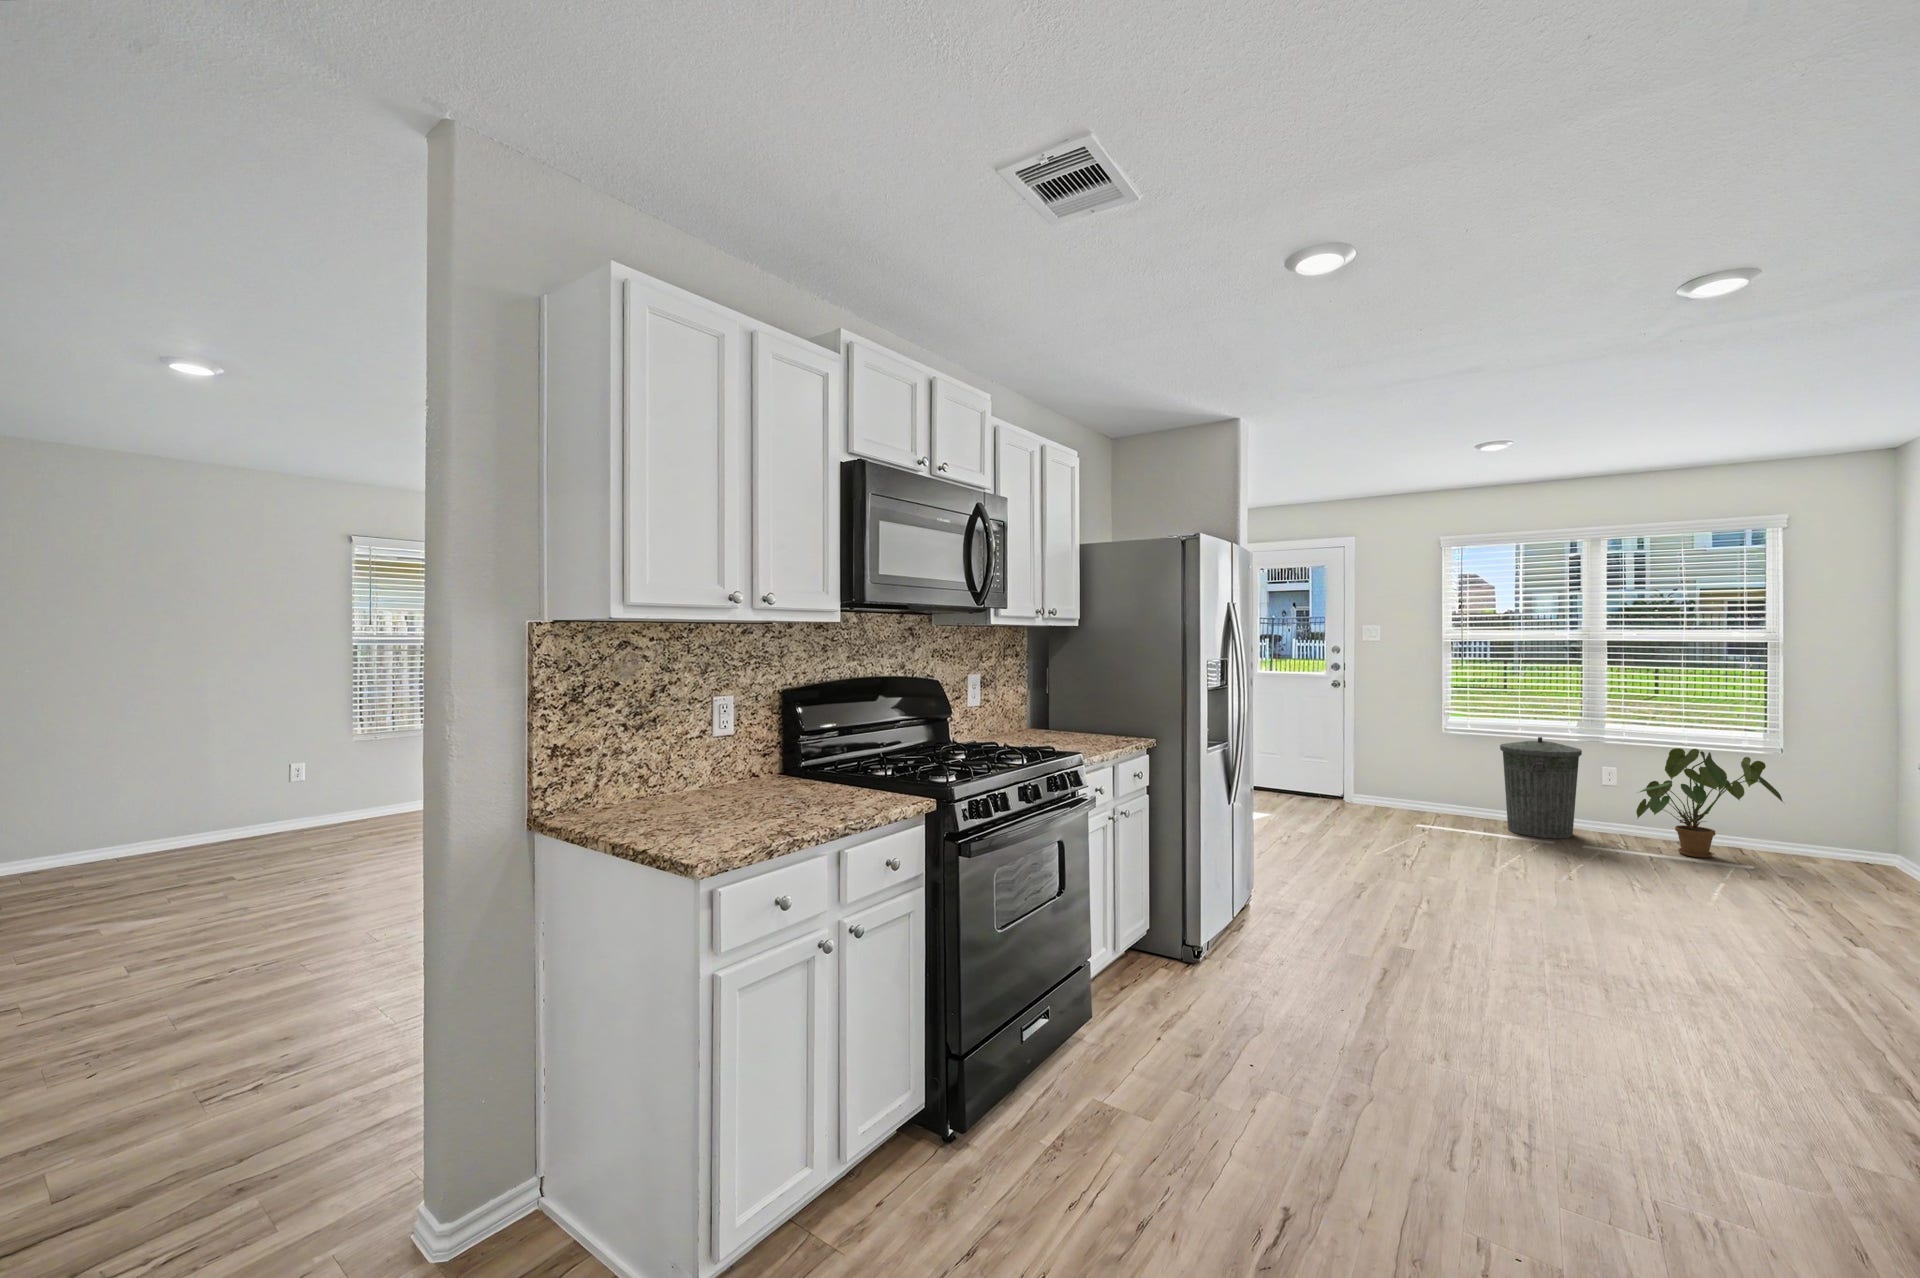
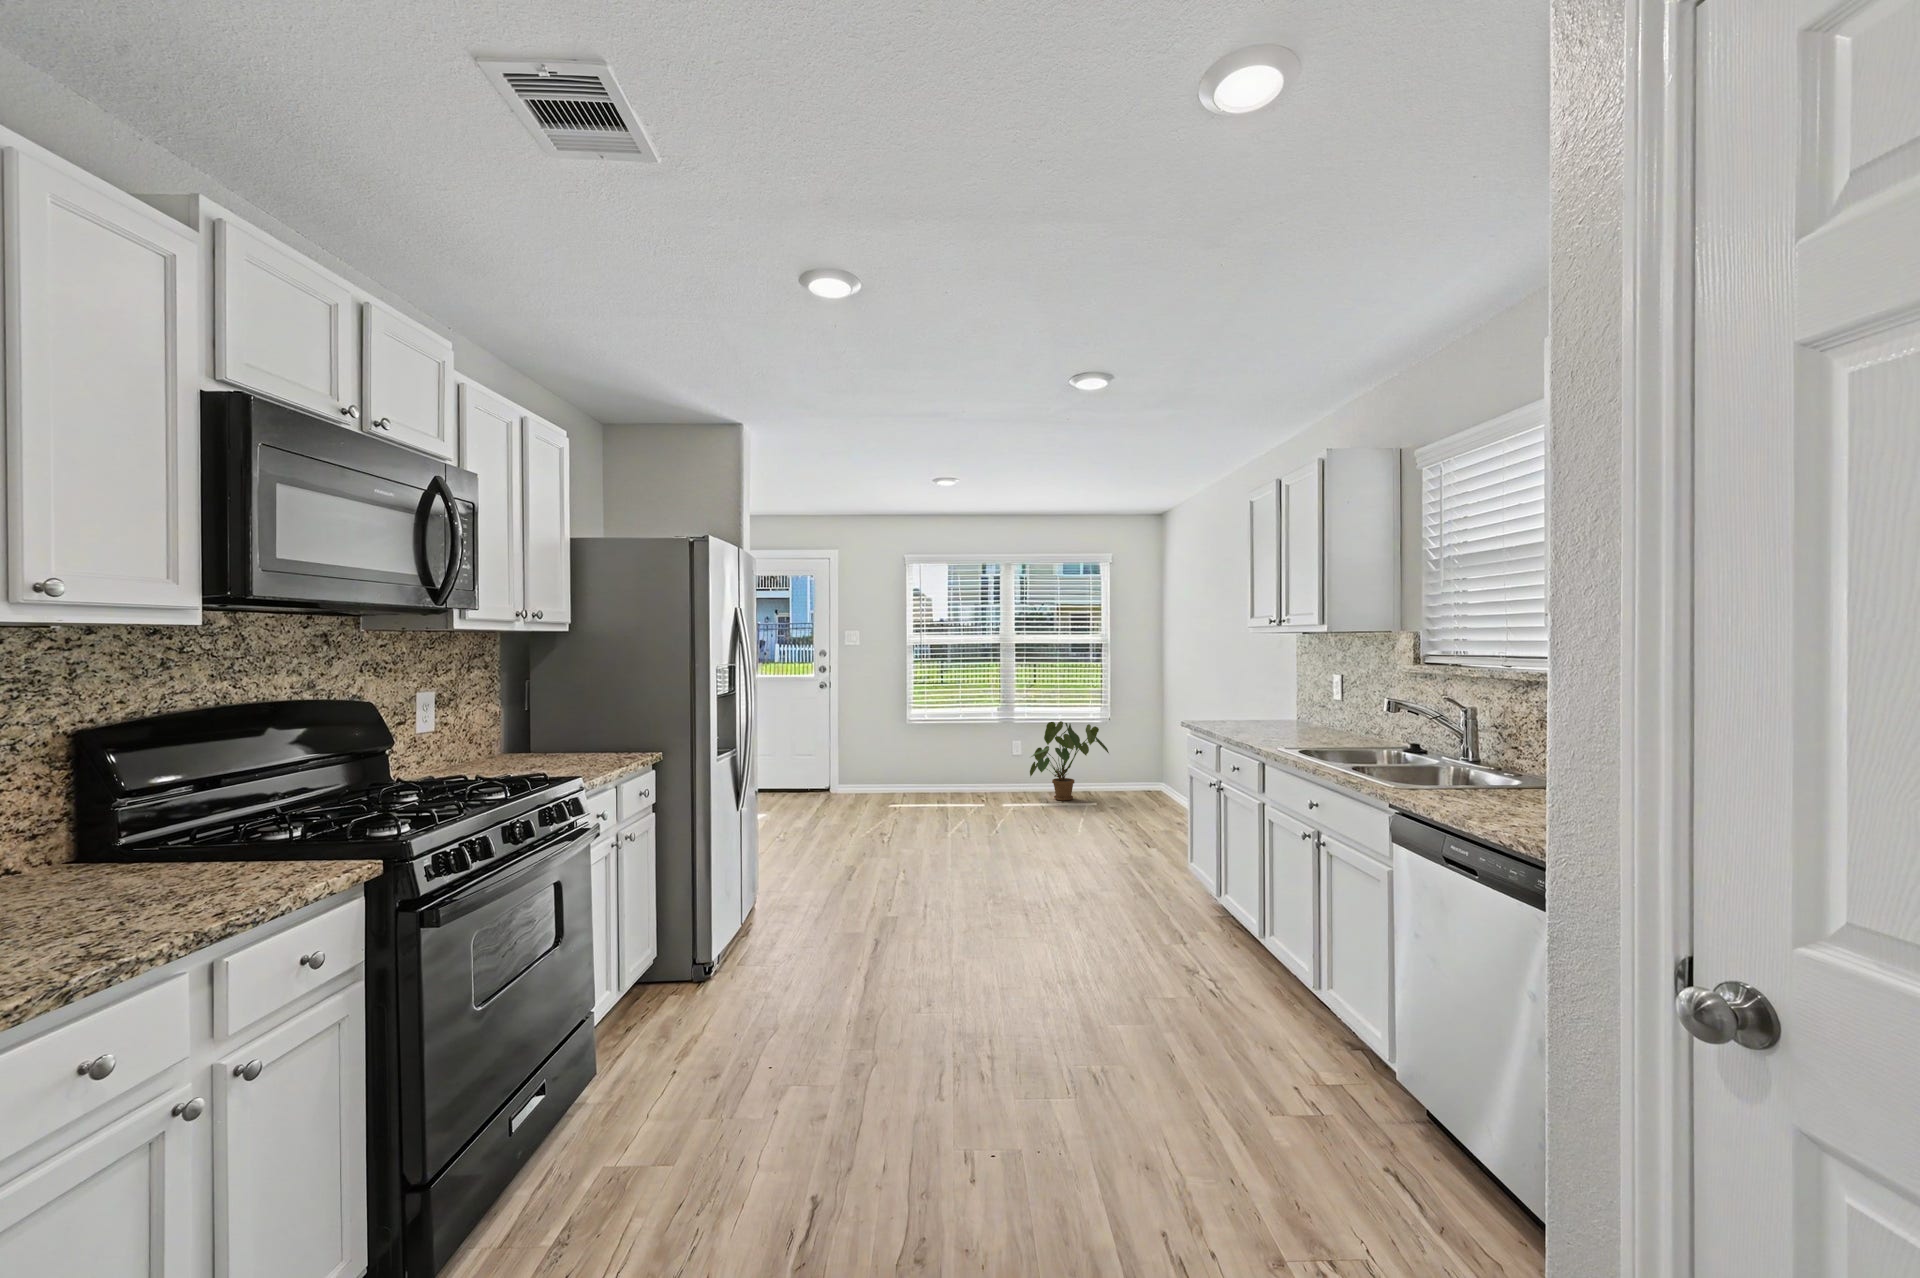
trash can: present [1500,737,1582,838] -> none [942,721,995,801]

